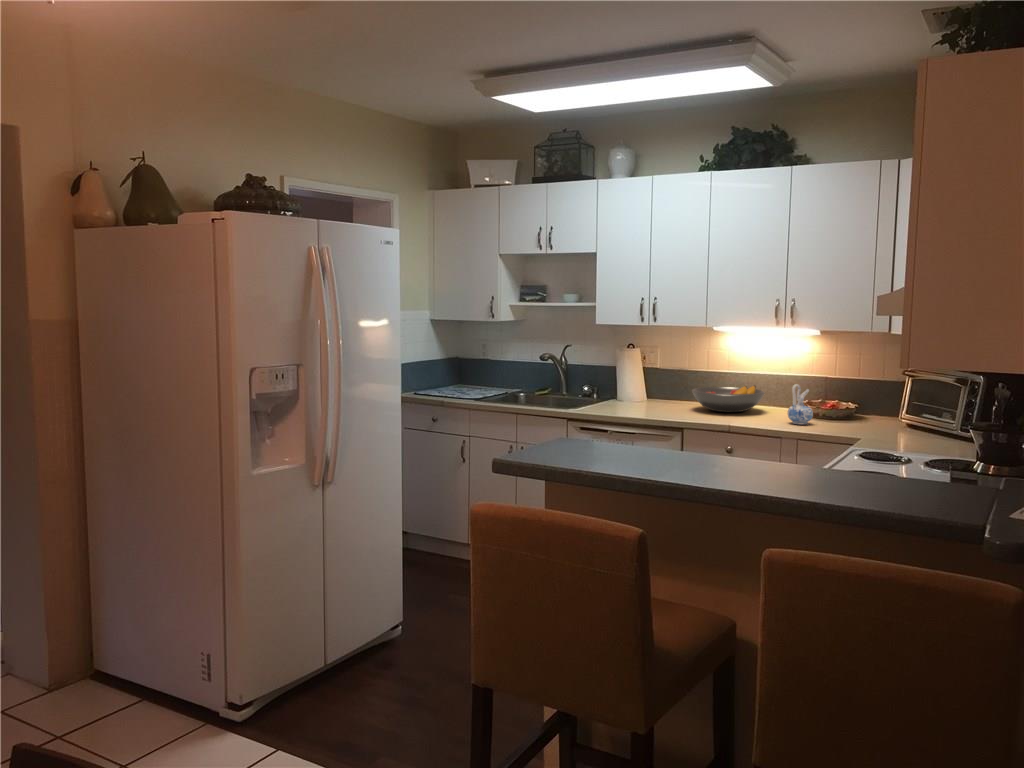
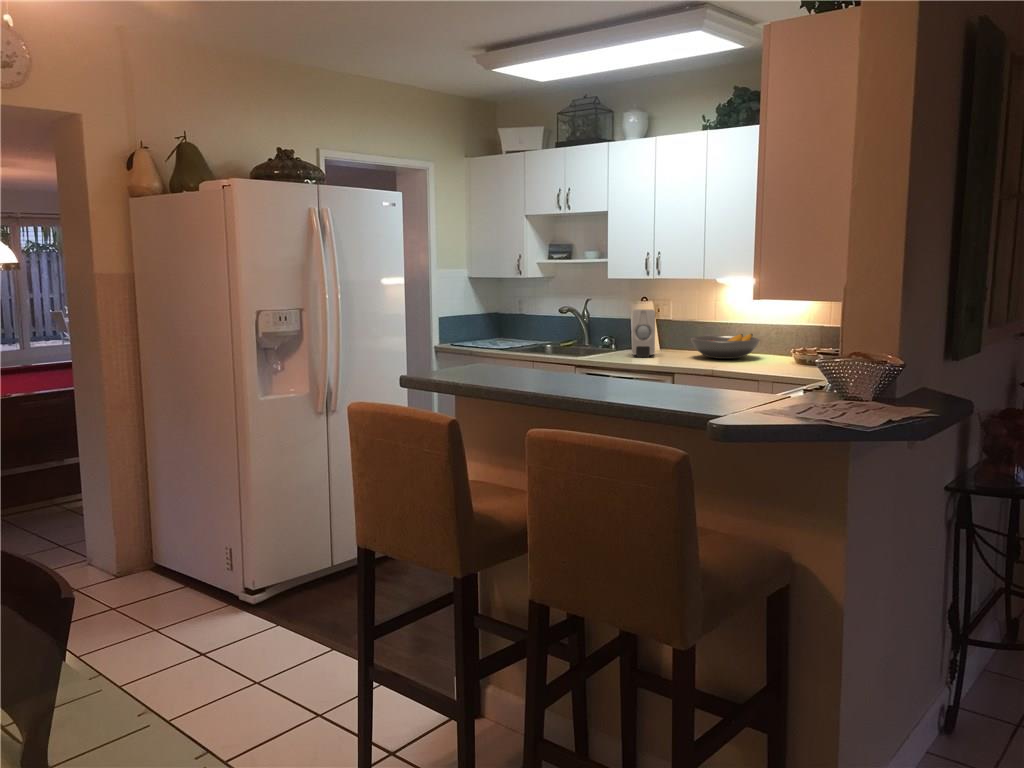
soap dispenser: none [628,360,655,410] -> present [632,309,655,357]
ceramic pitcher: present [788,384,813,425] -> none [770,330,794,368]

